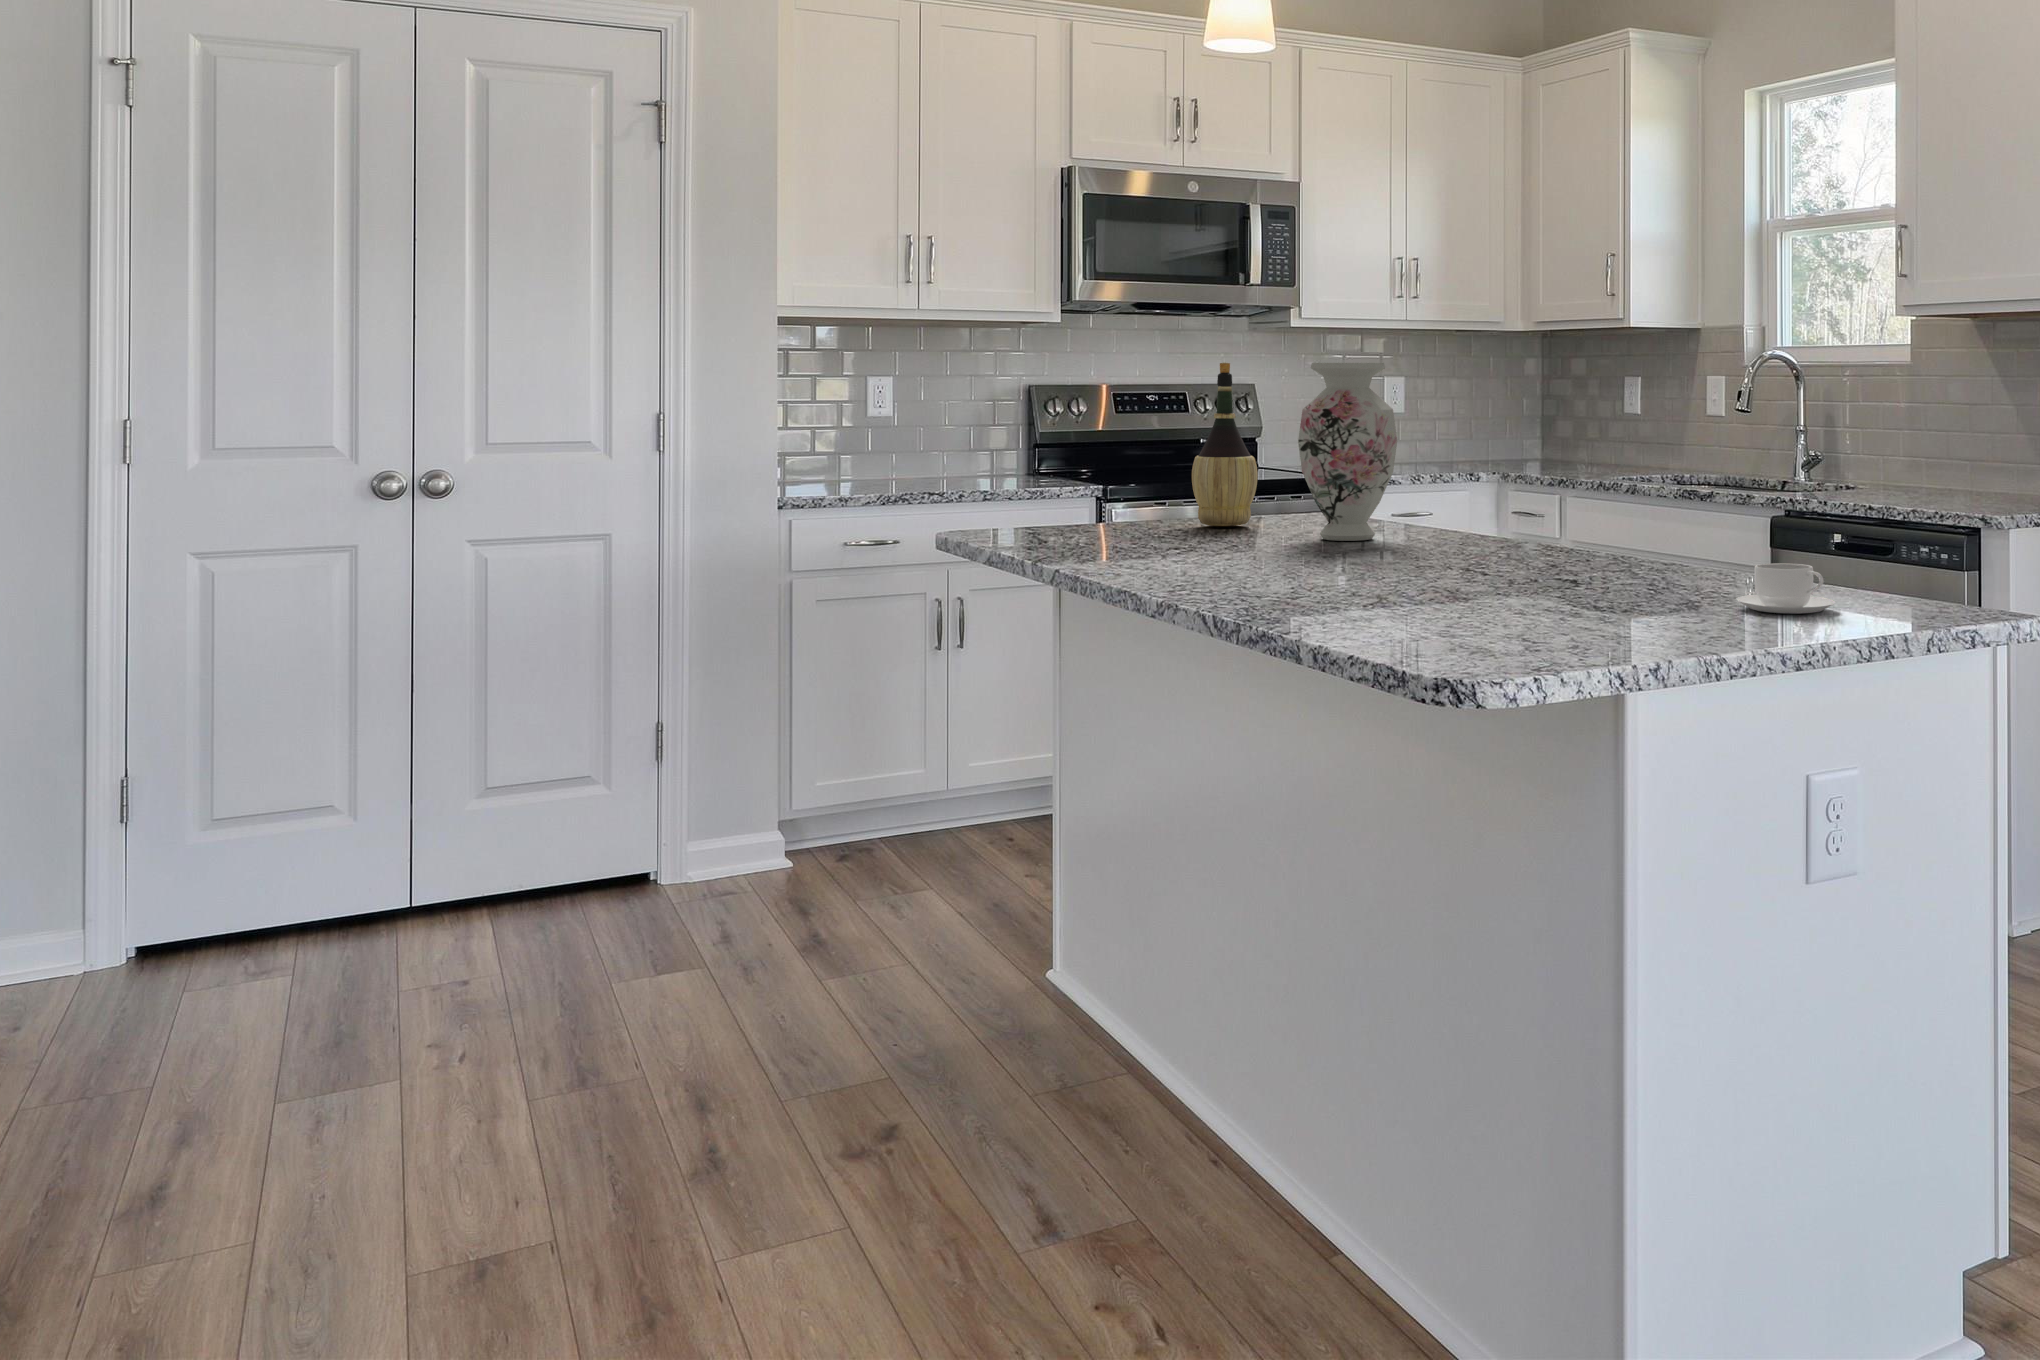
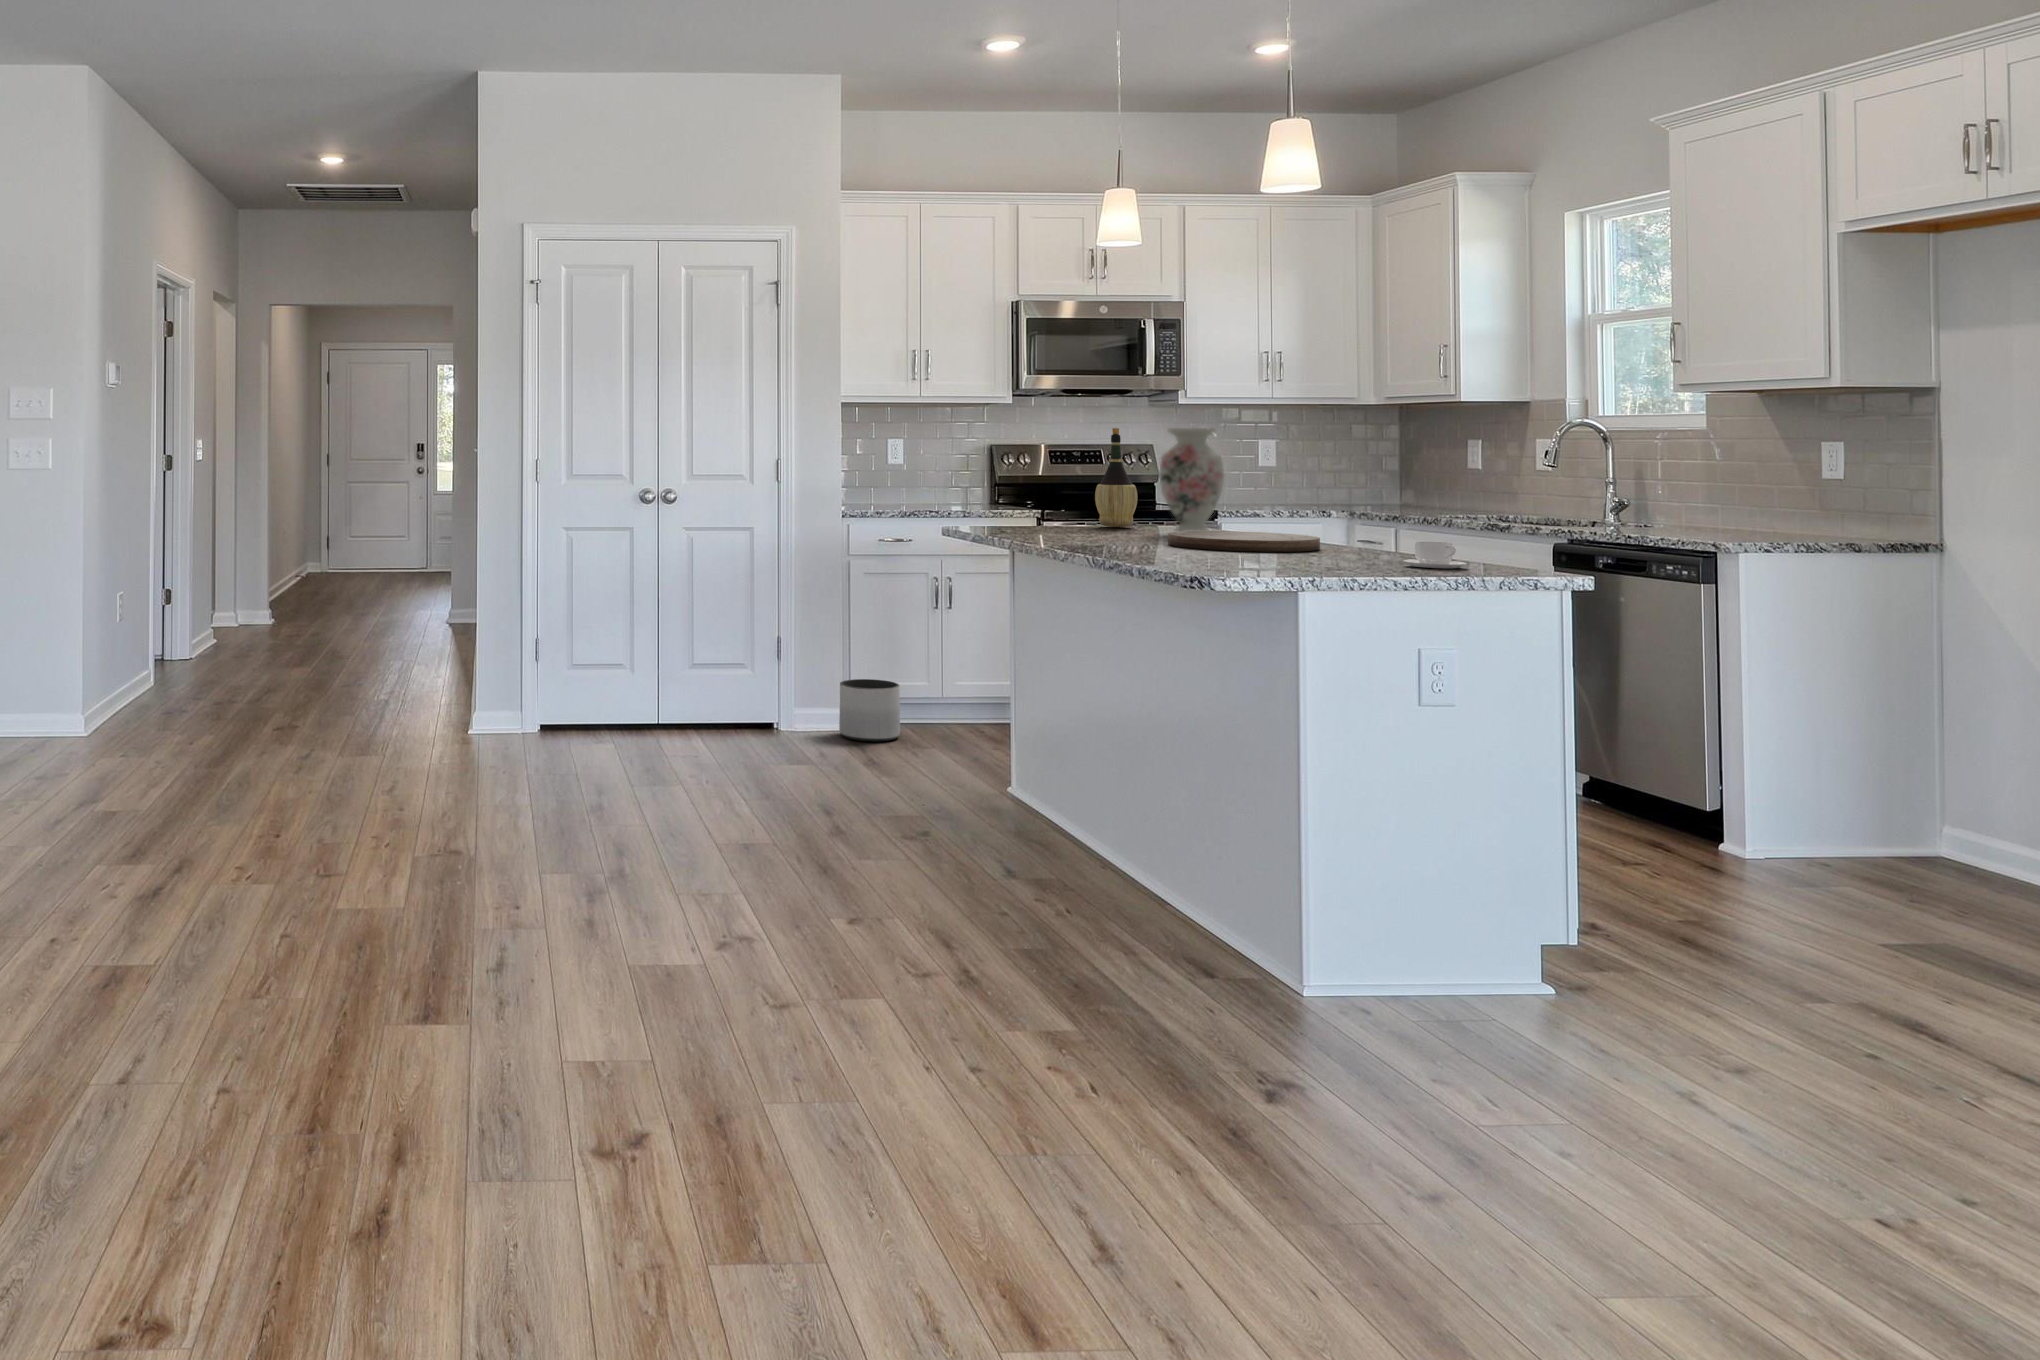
cutting board: none [1327,538,1566,582] -> present [1168,531,1320,552]
planter: none [770,775,873,885] -> present [839,679,900,742]

